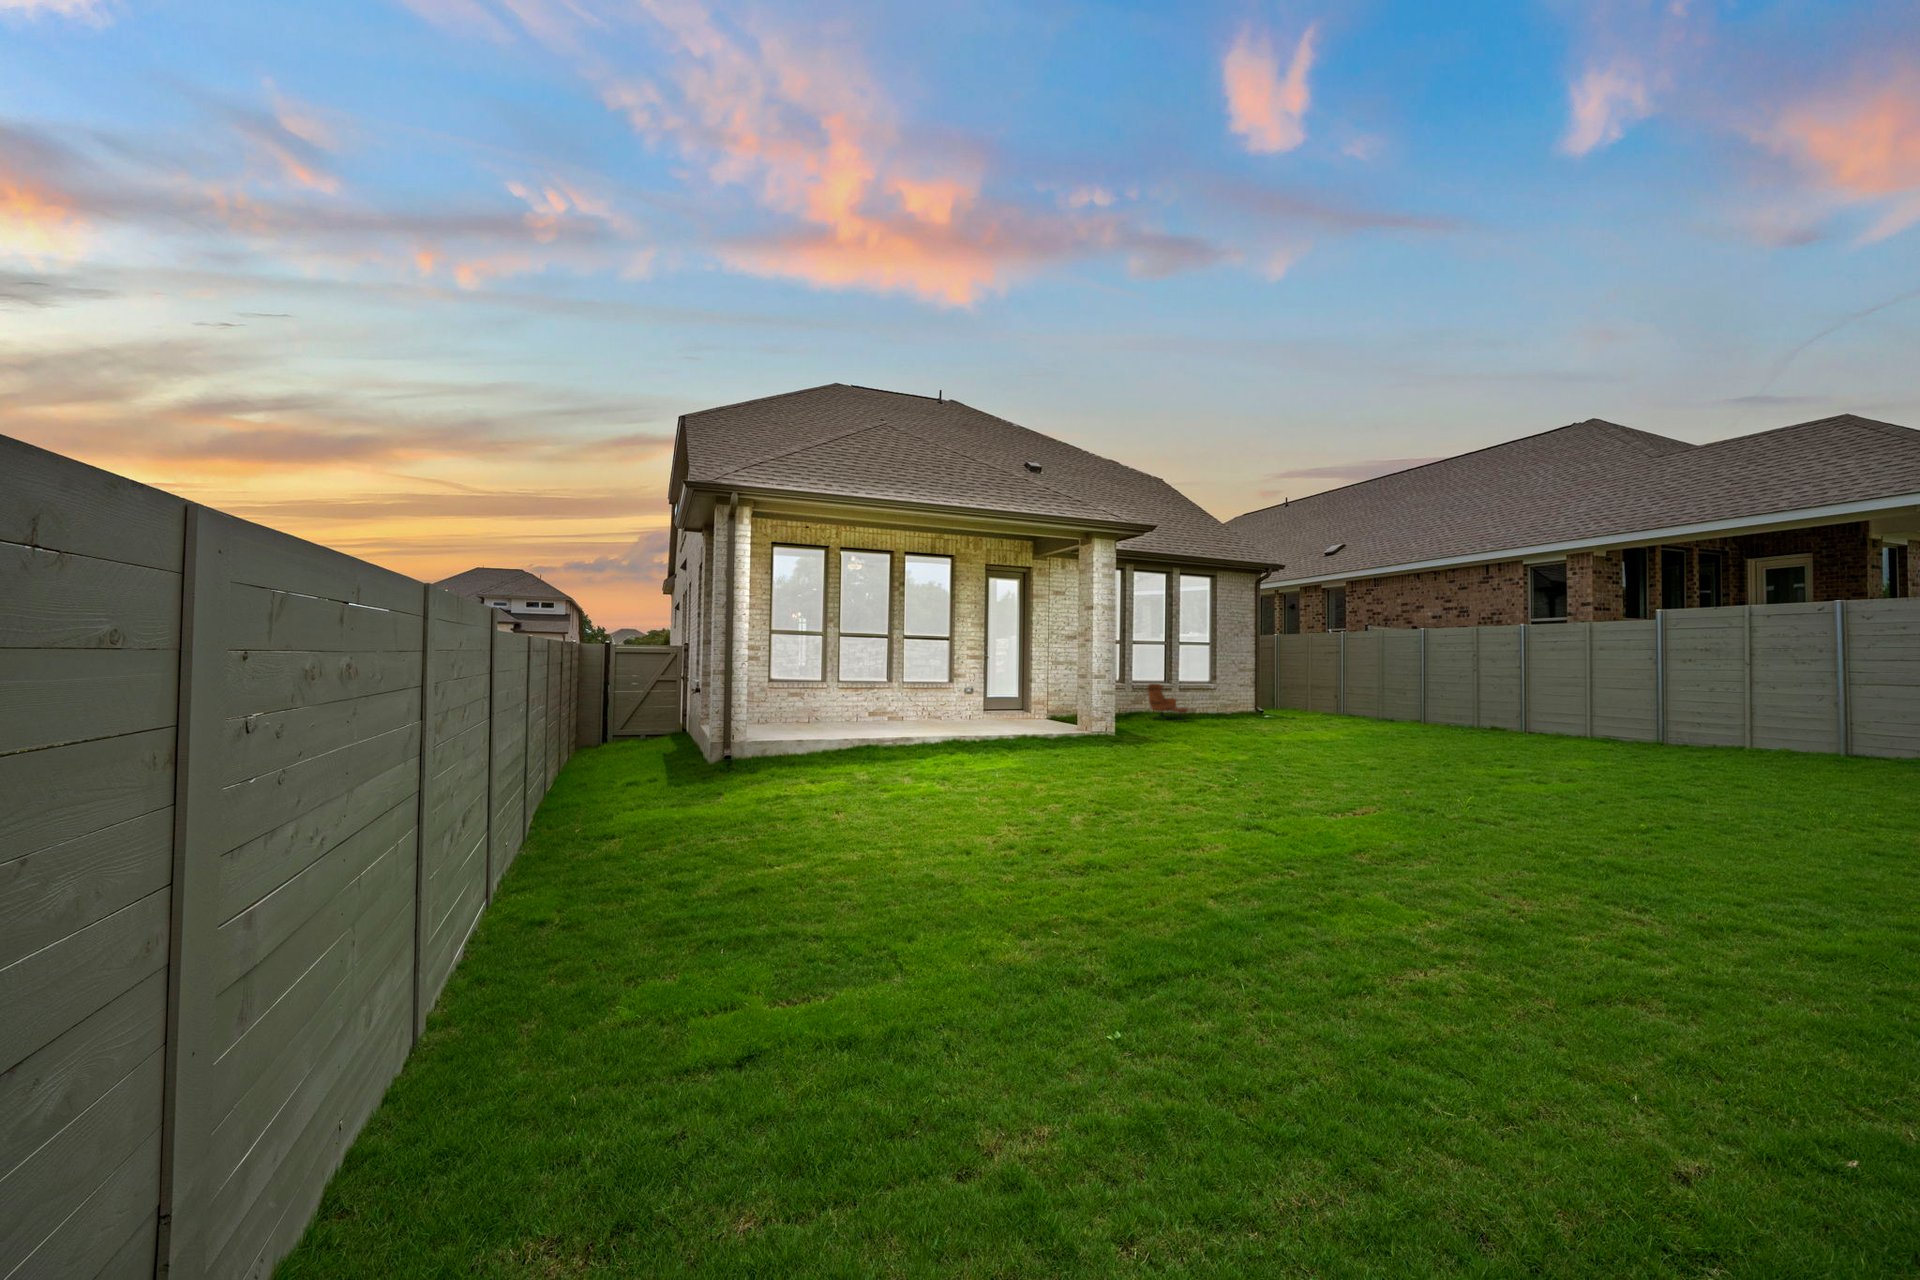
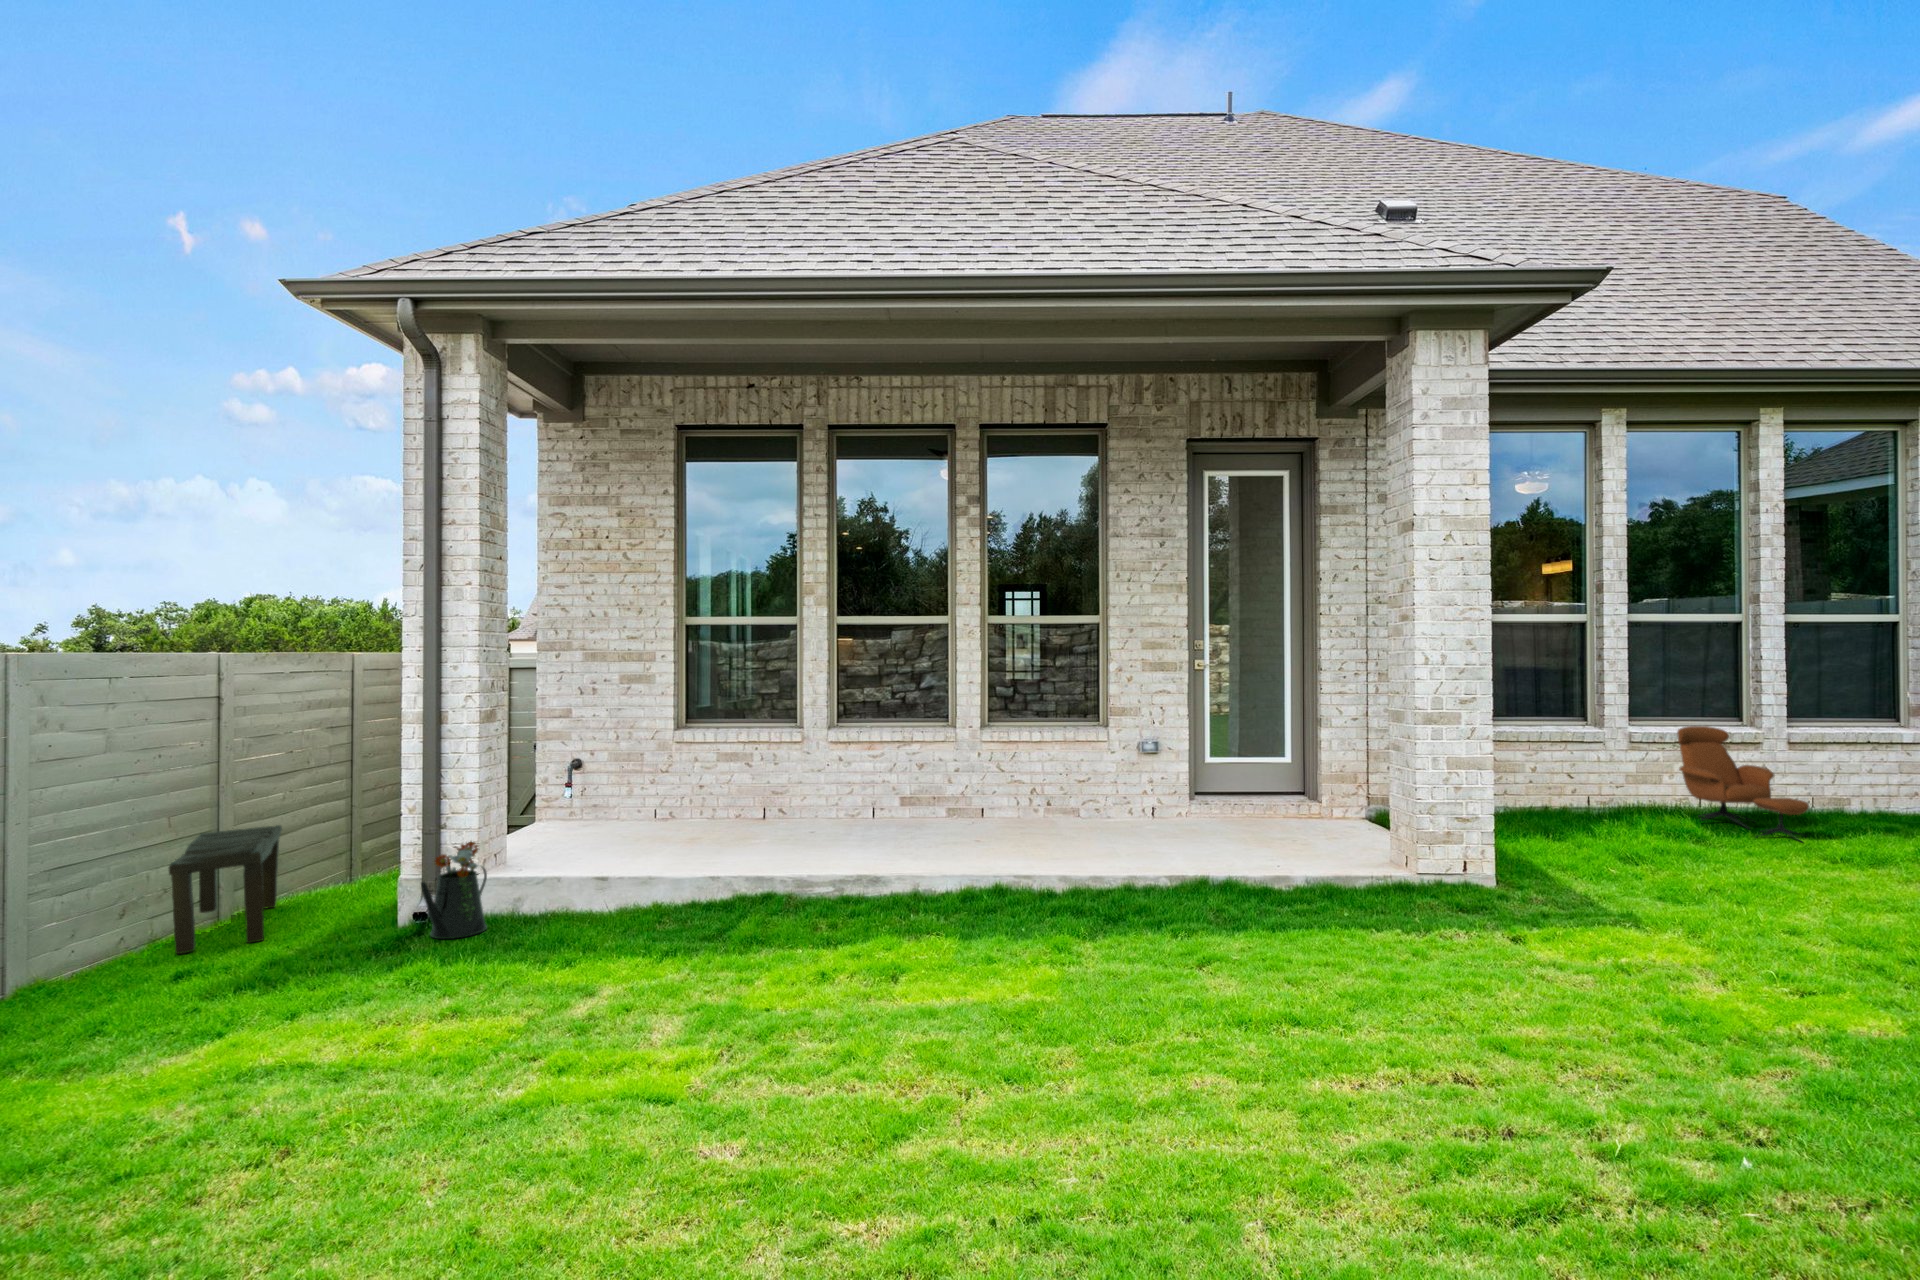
watering can: none [752,725,774,764] -> present [421,841,487,939]
bench: none [619,726,686,773] -> present [169,825,282,954]

